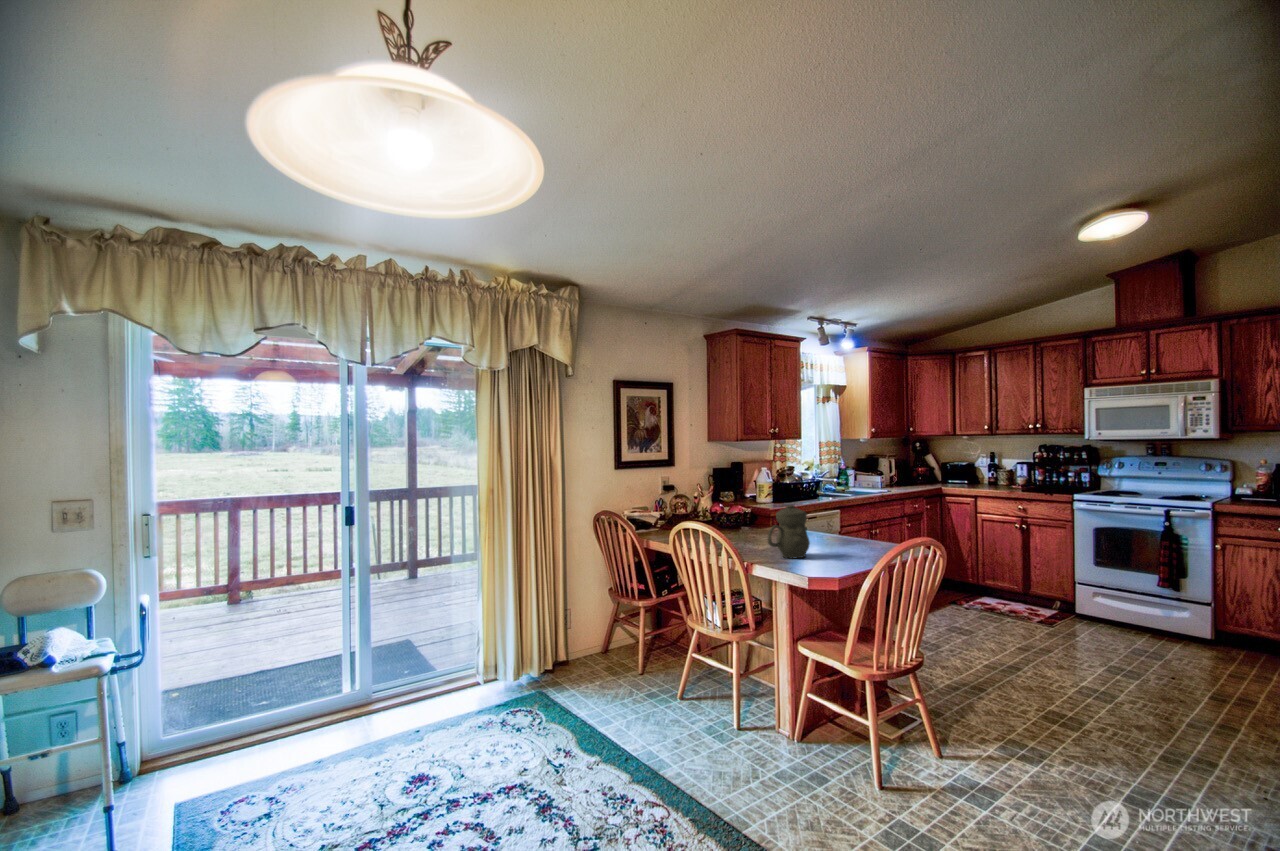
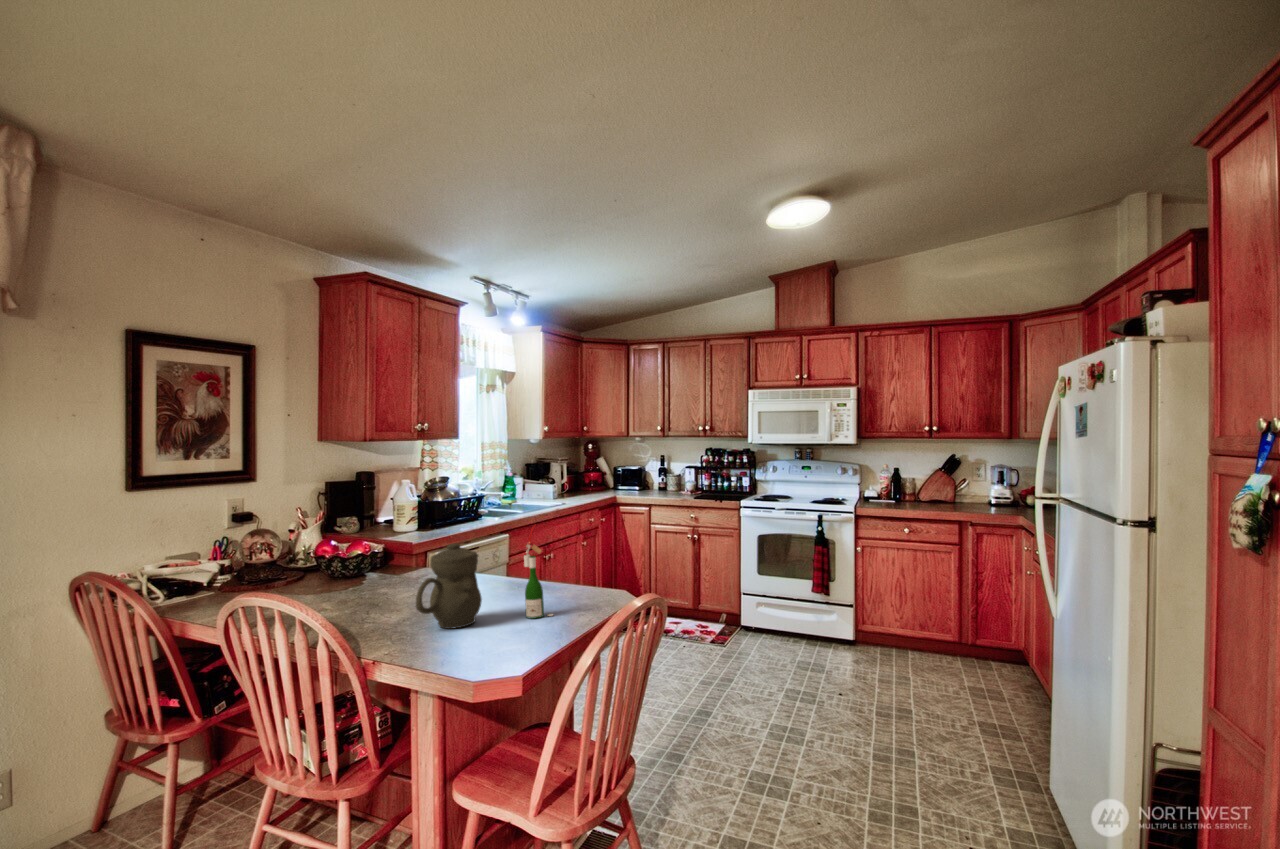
wine bottle: none [838,496,860,559] -> present [524,527,553,619]

